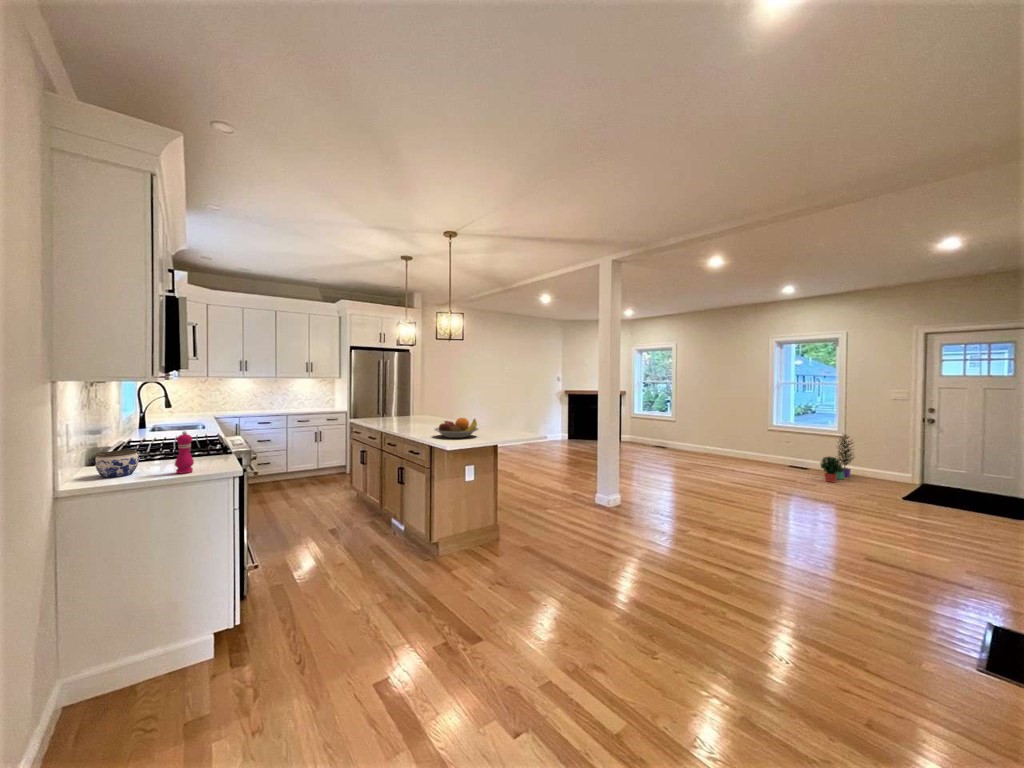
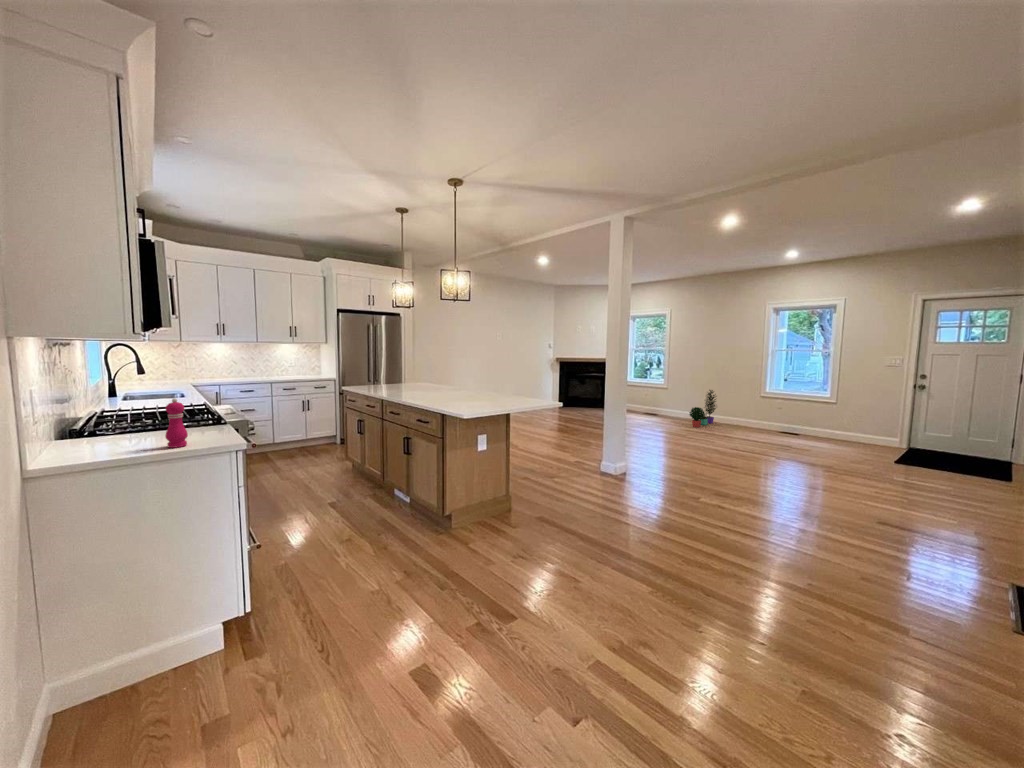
fruit bowl: present [434,418,478,438] -> none [445,384,492,405]
potted plant: present [821,435,854,482] -> present [689,390,716,427]
jar: present [95,450,139,477] -> none [67,420,121,453]

